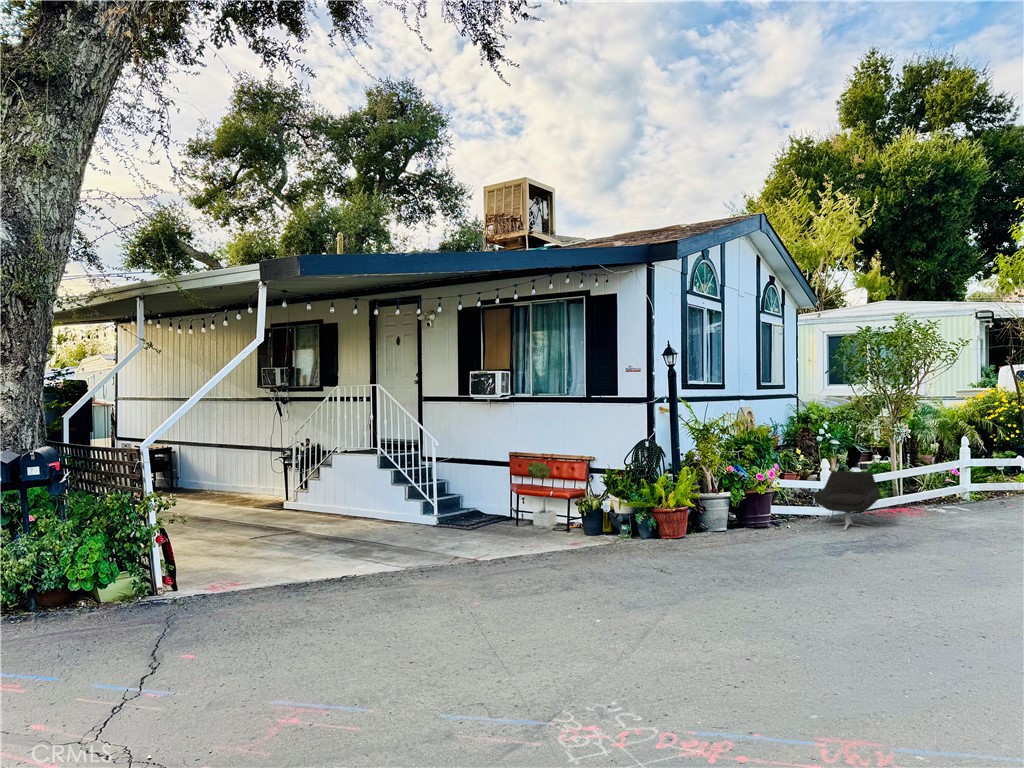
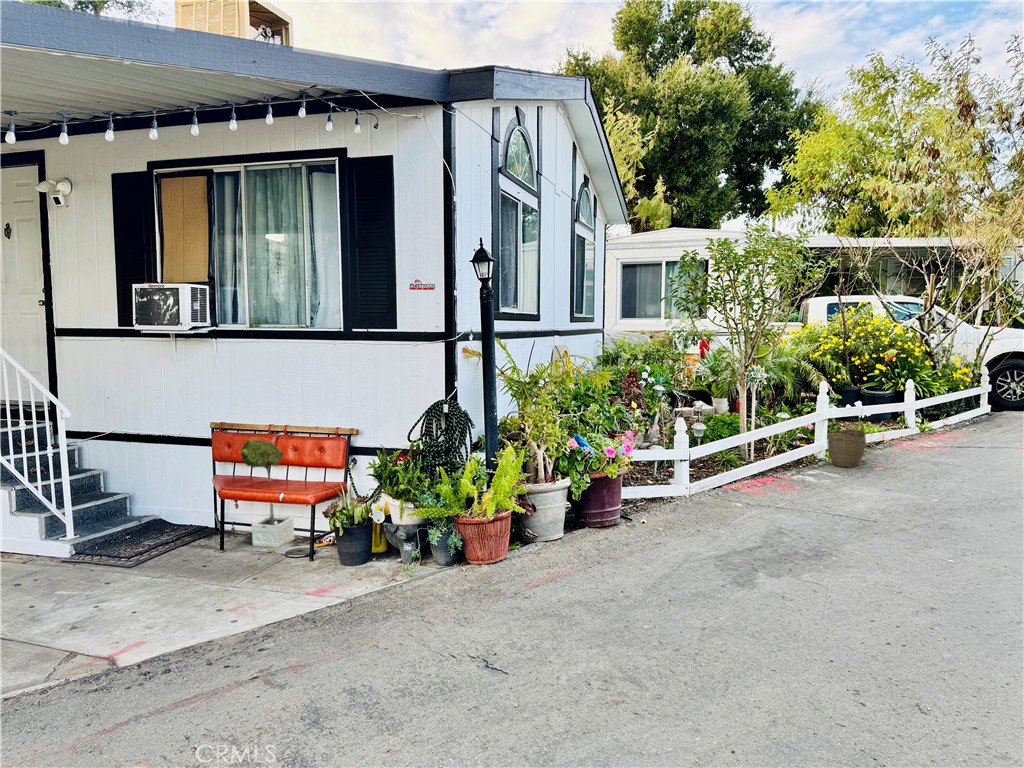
woven basket: none [970,468,1006,507] -> present [827,420,866,468]
lounge chair: present [813,471,880,530] -> none [678,436,769,525]

